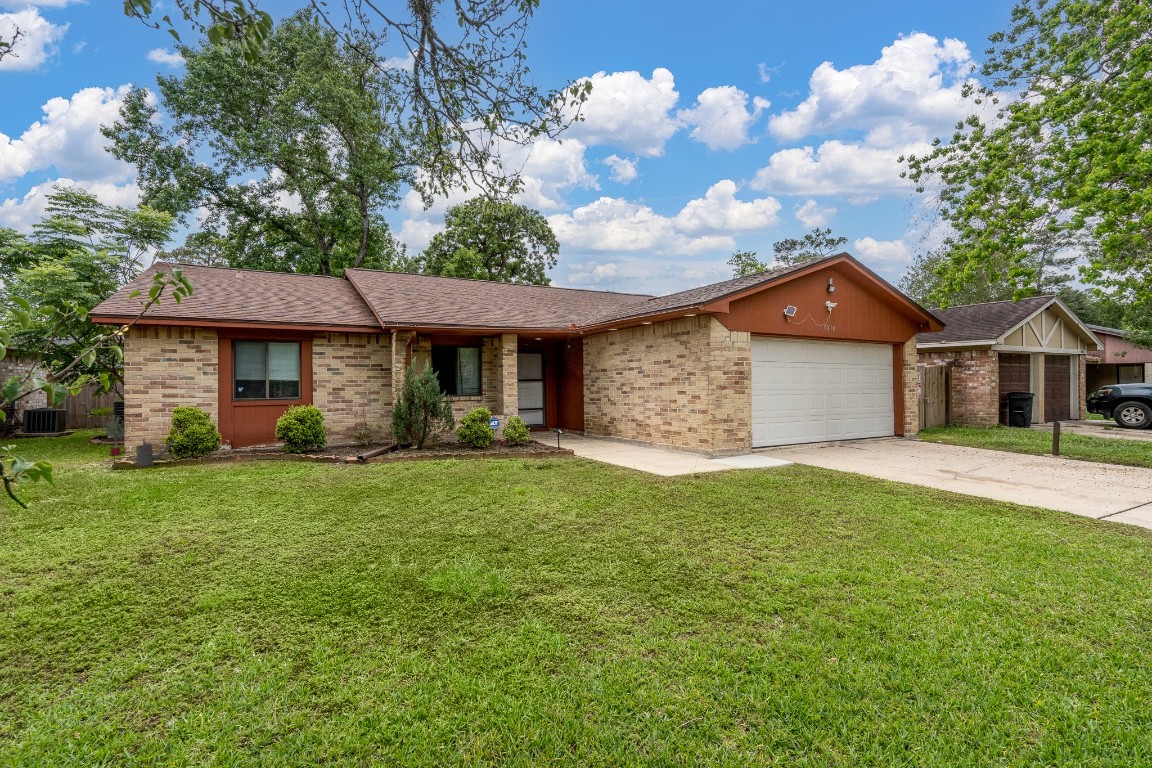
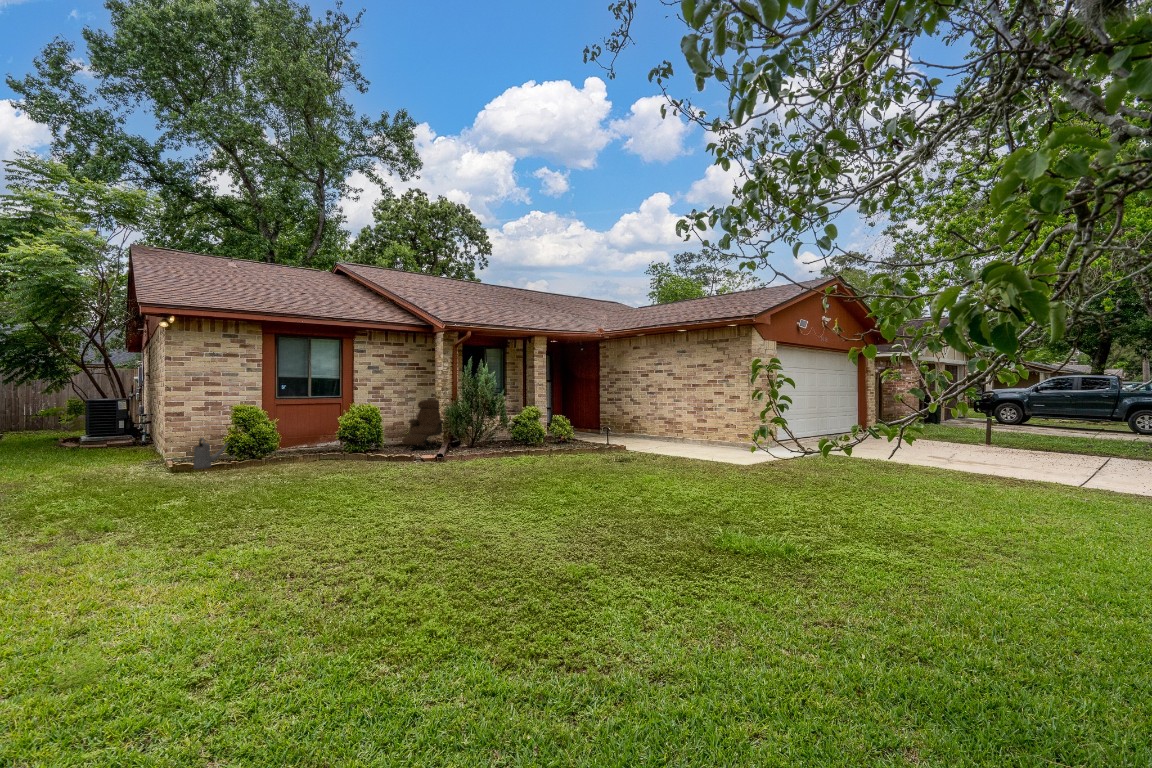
lounge chair: none [349,400,401,452] -> present [402,400,444,450]
potted tree: present [104,416,125,456] -> none [128,414,160,459]

